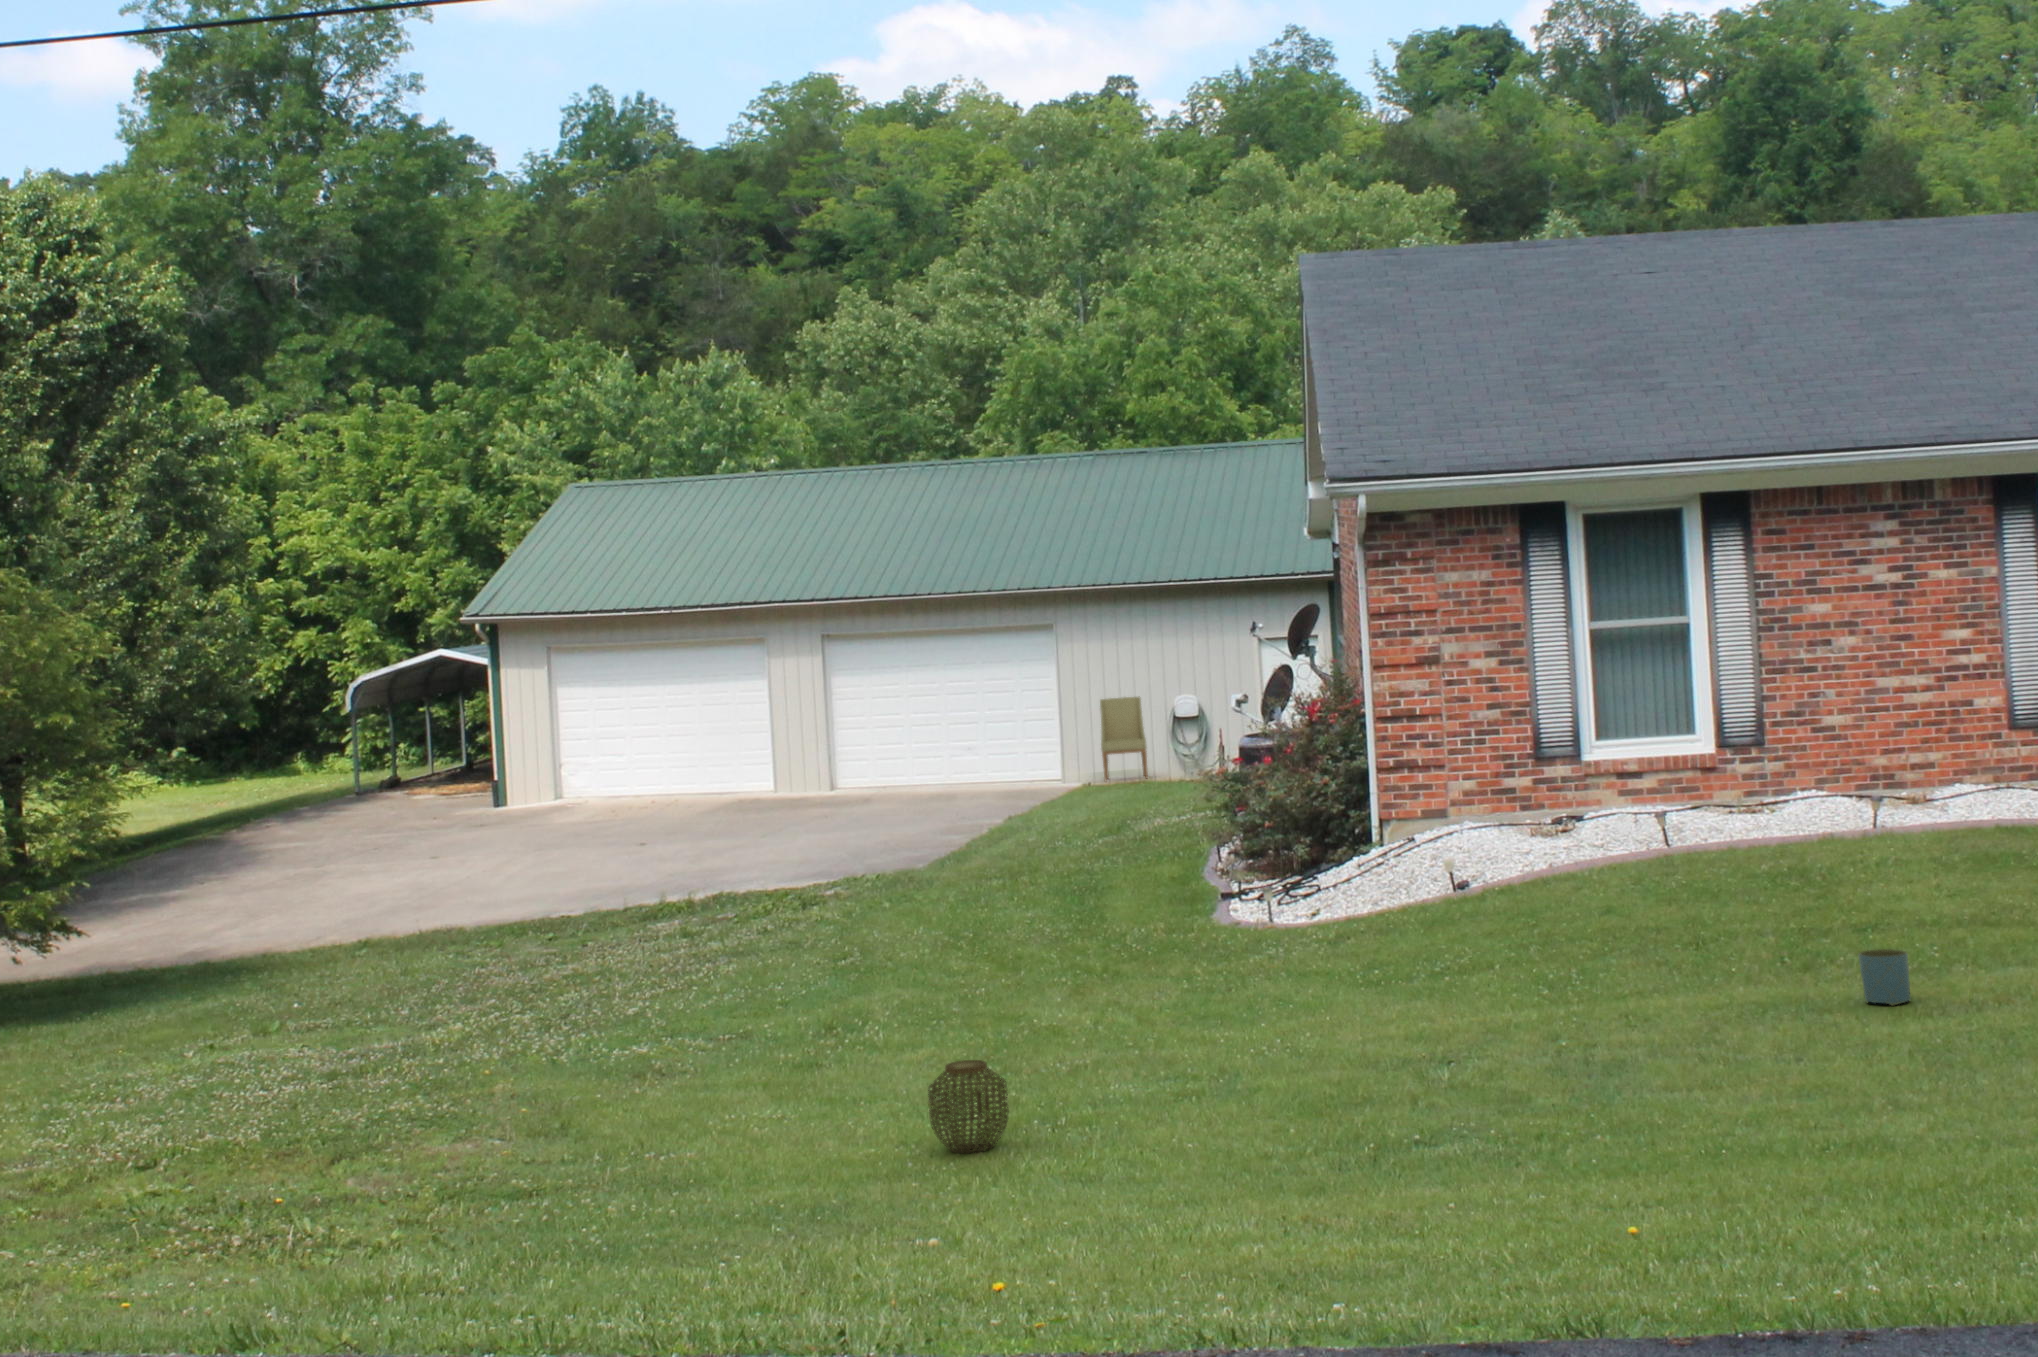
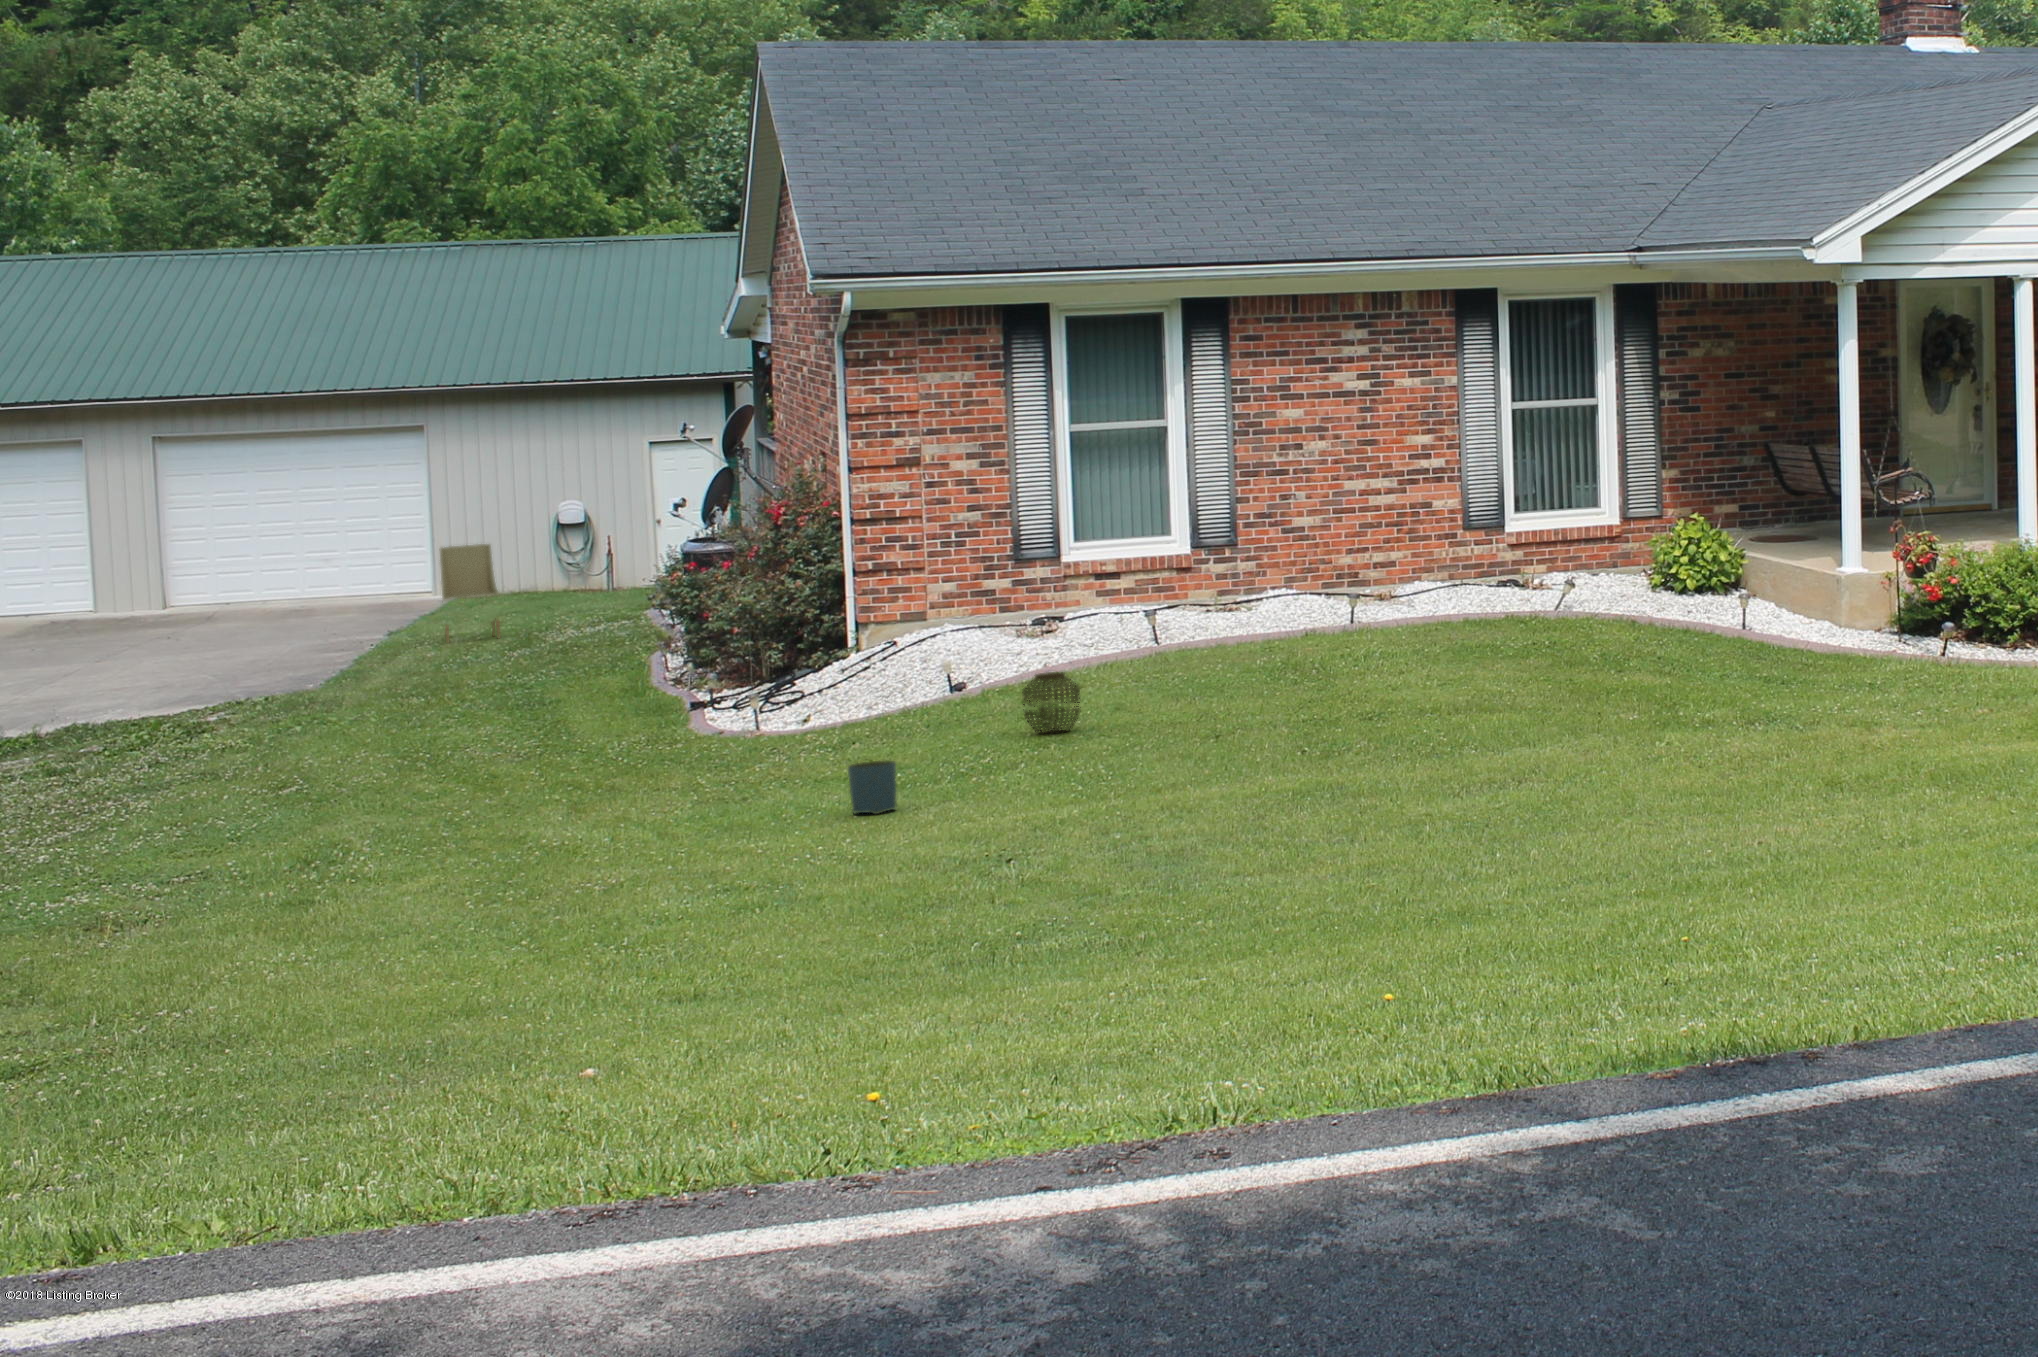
planter: present [1858,949,1910,1006] -> present [848,761,897,814]
woven basket: present [928,1060,1009,1153] -> present [1022,672,1081,734]

